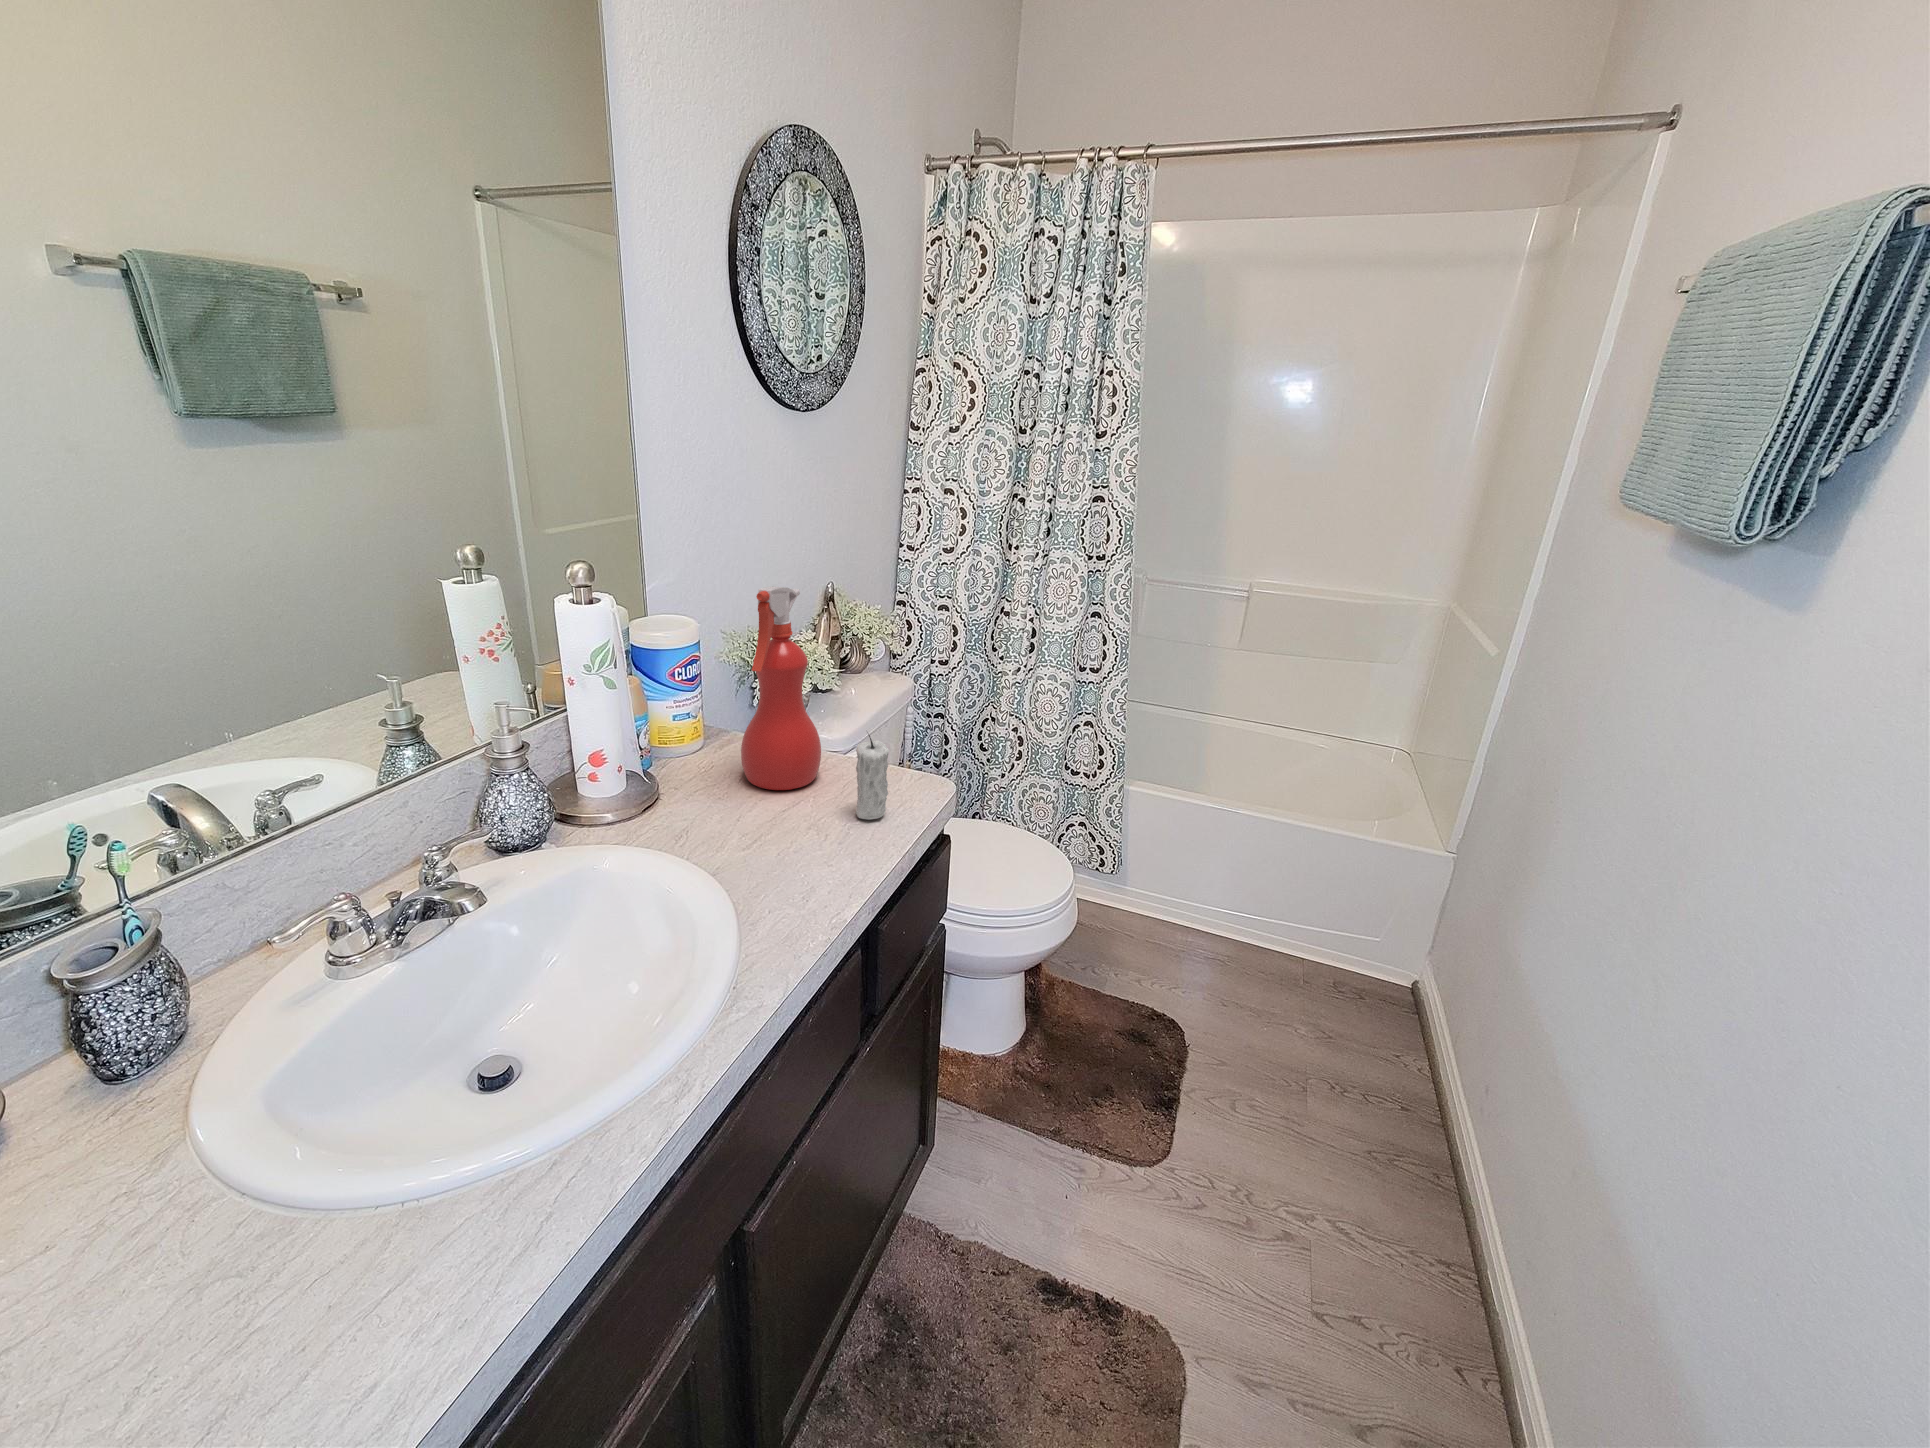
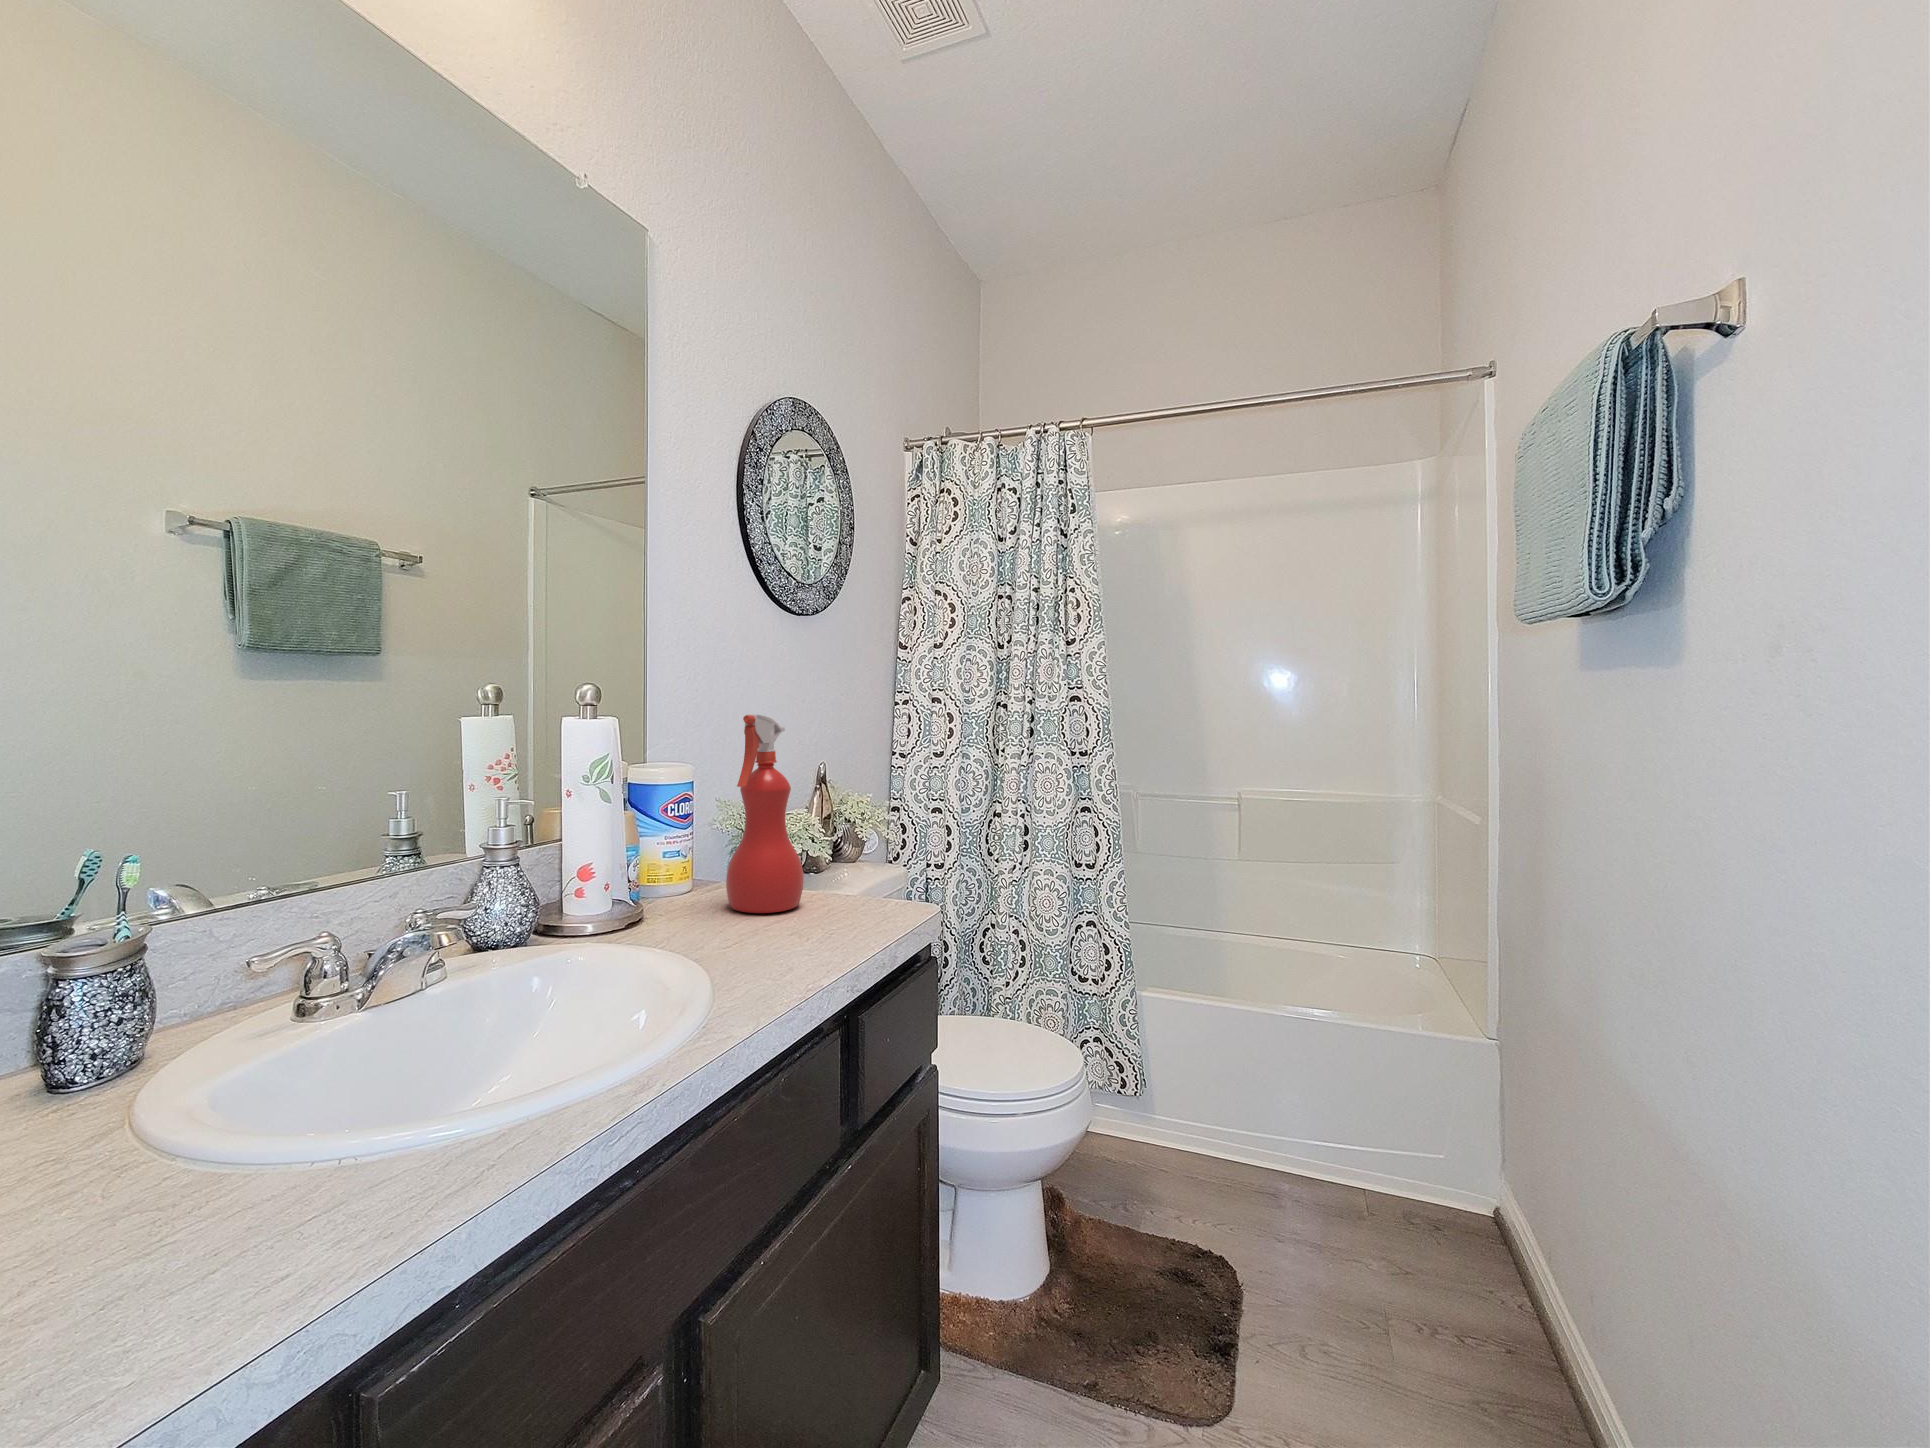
candle: present [856,734,889,820] -> none [833,836,865,928]

